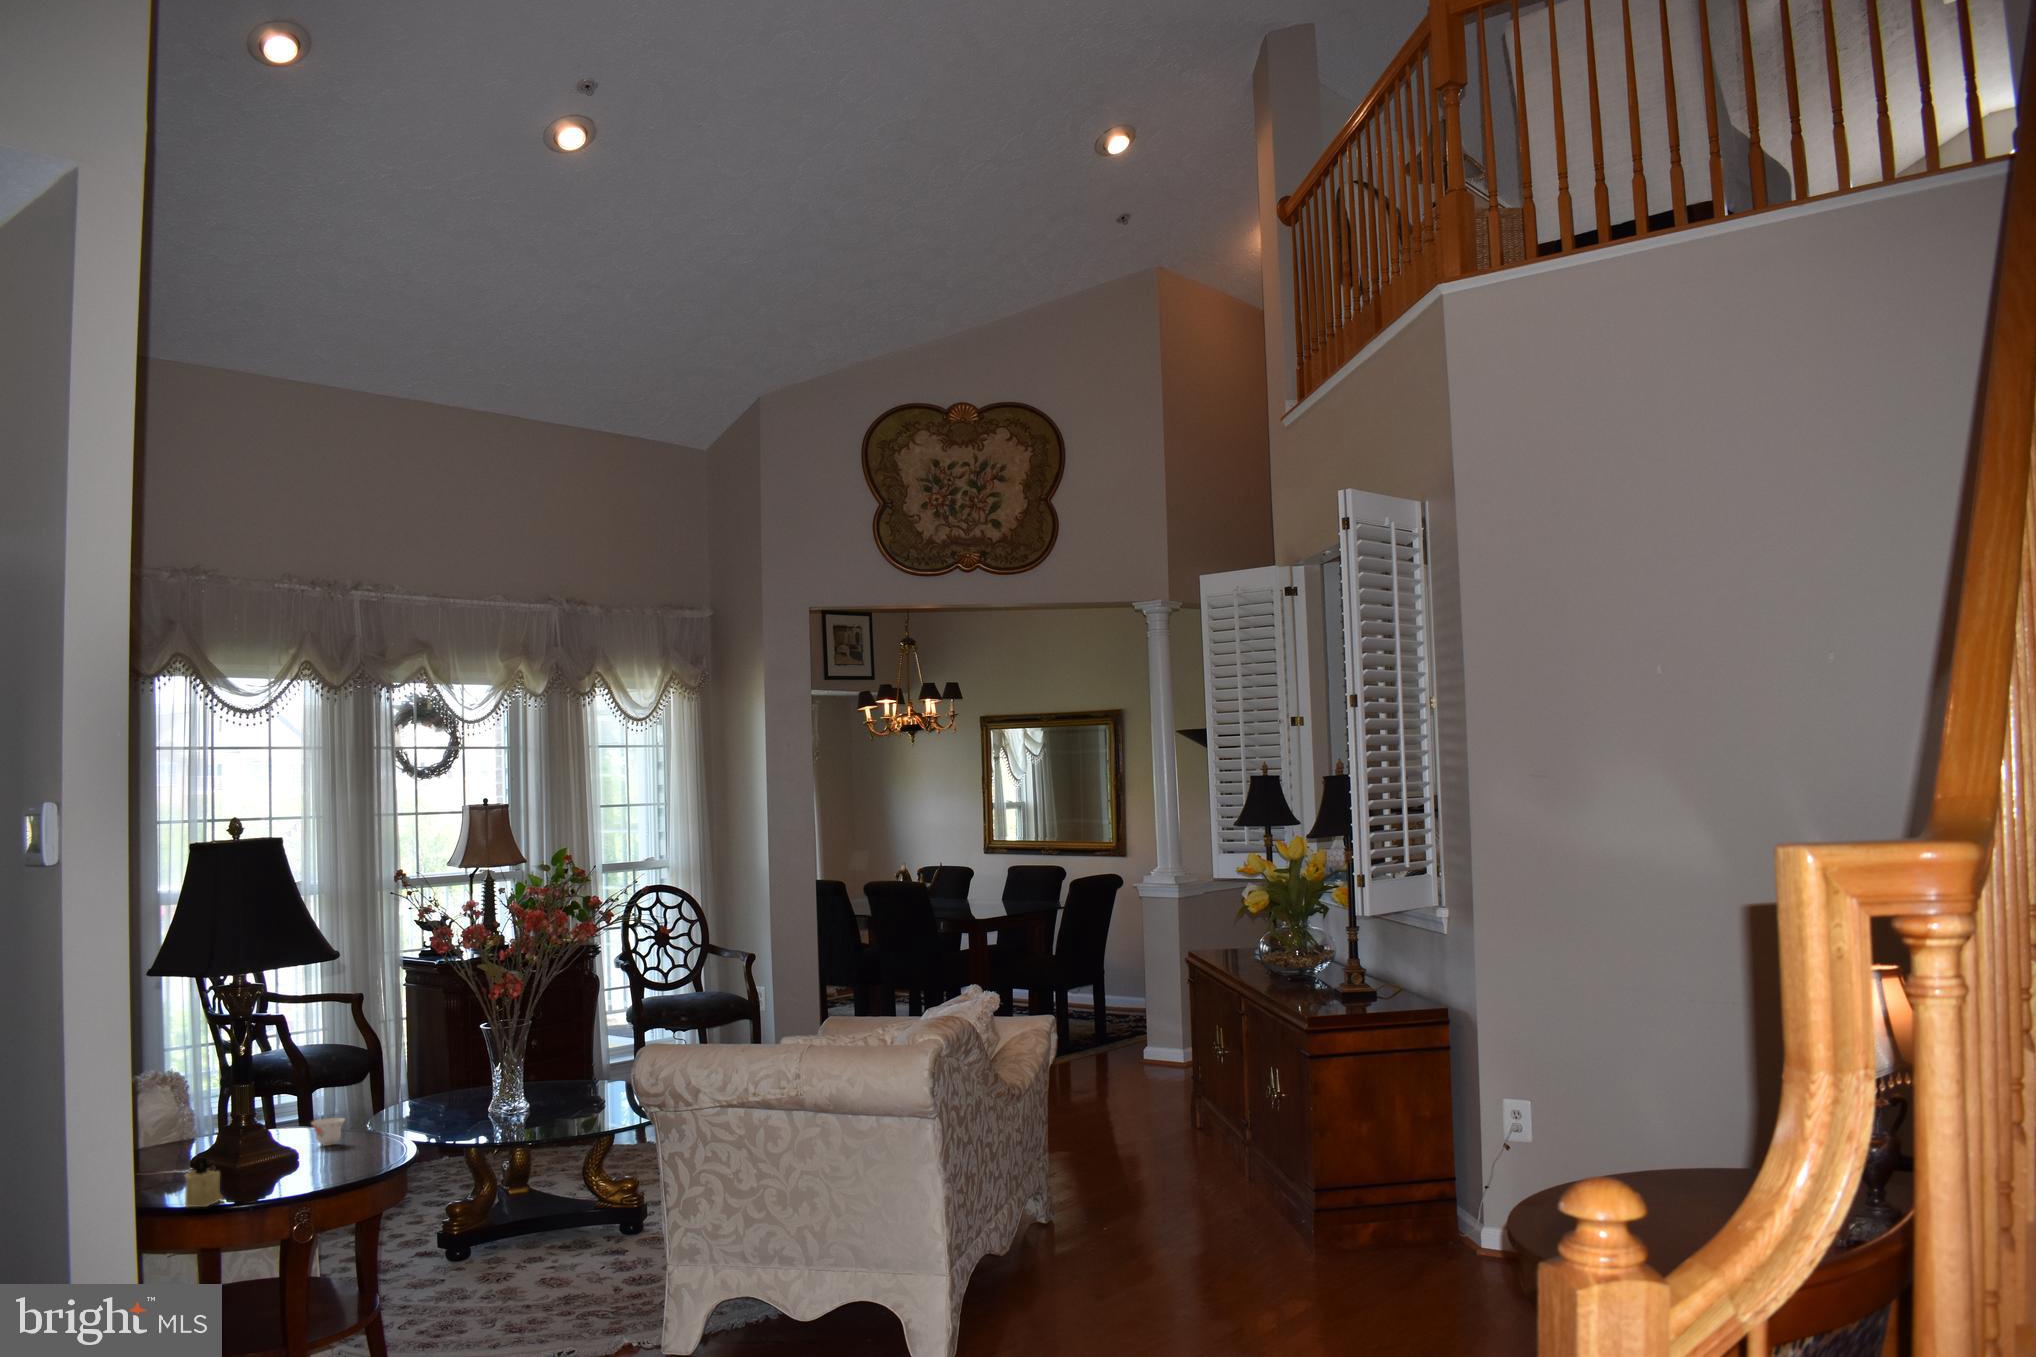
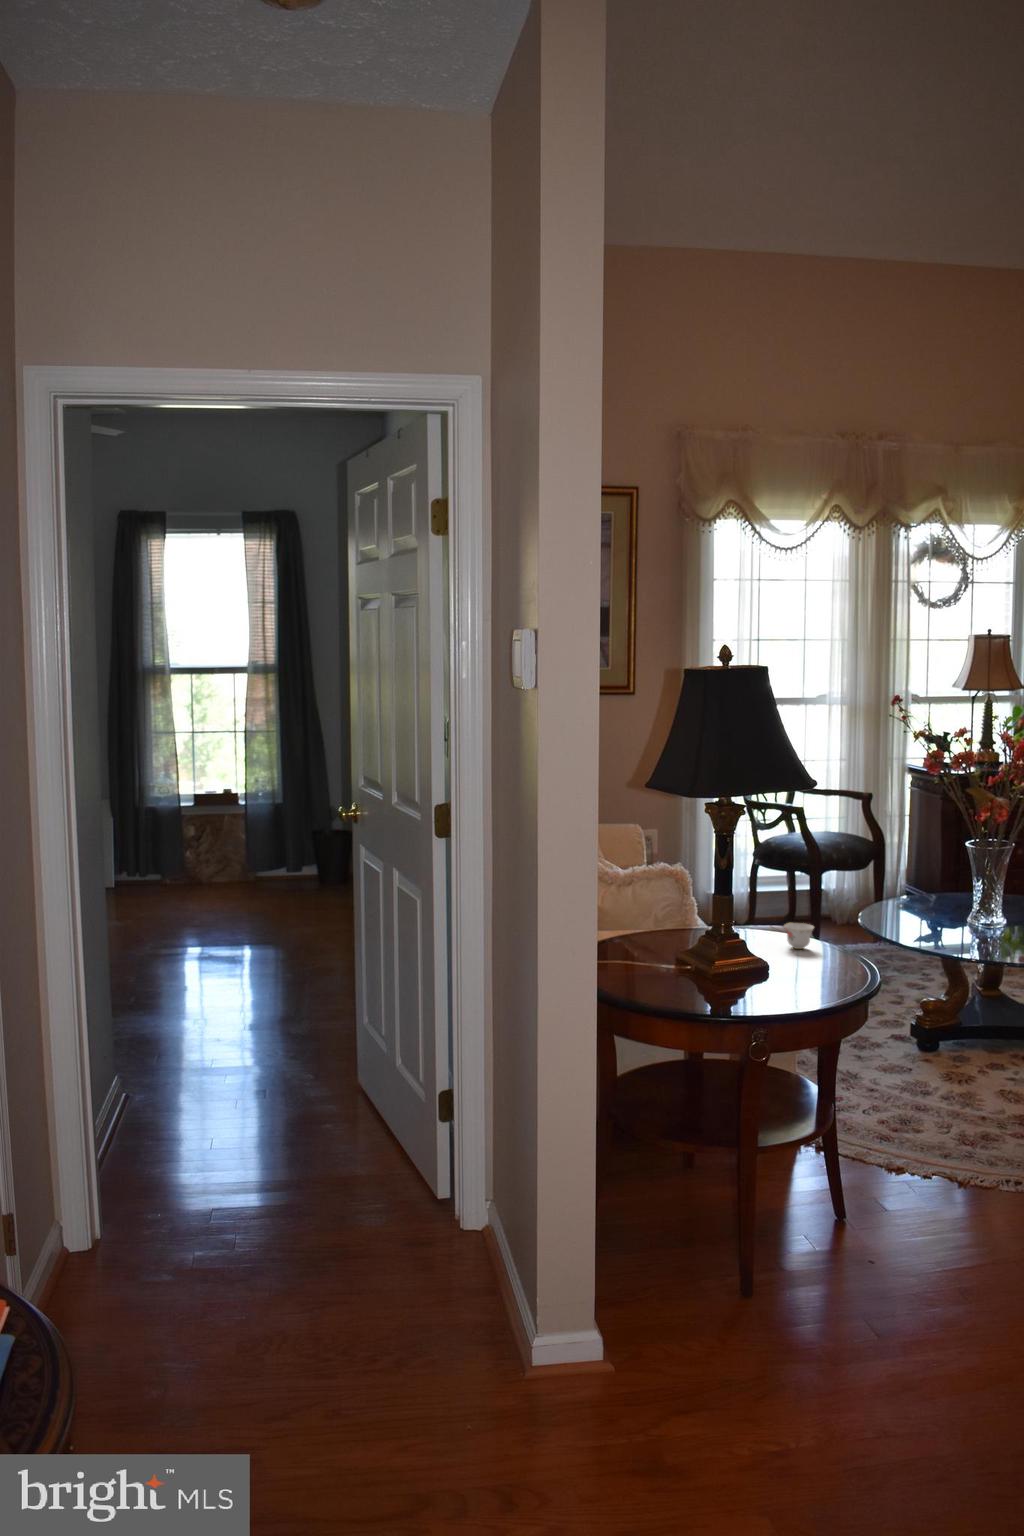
candle: present [185,1158,223,1207] -> none [654,952,688,999]

